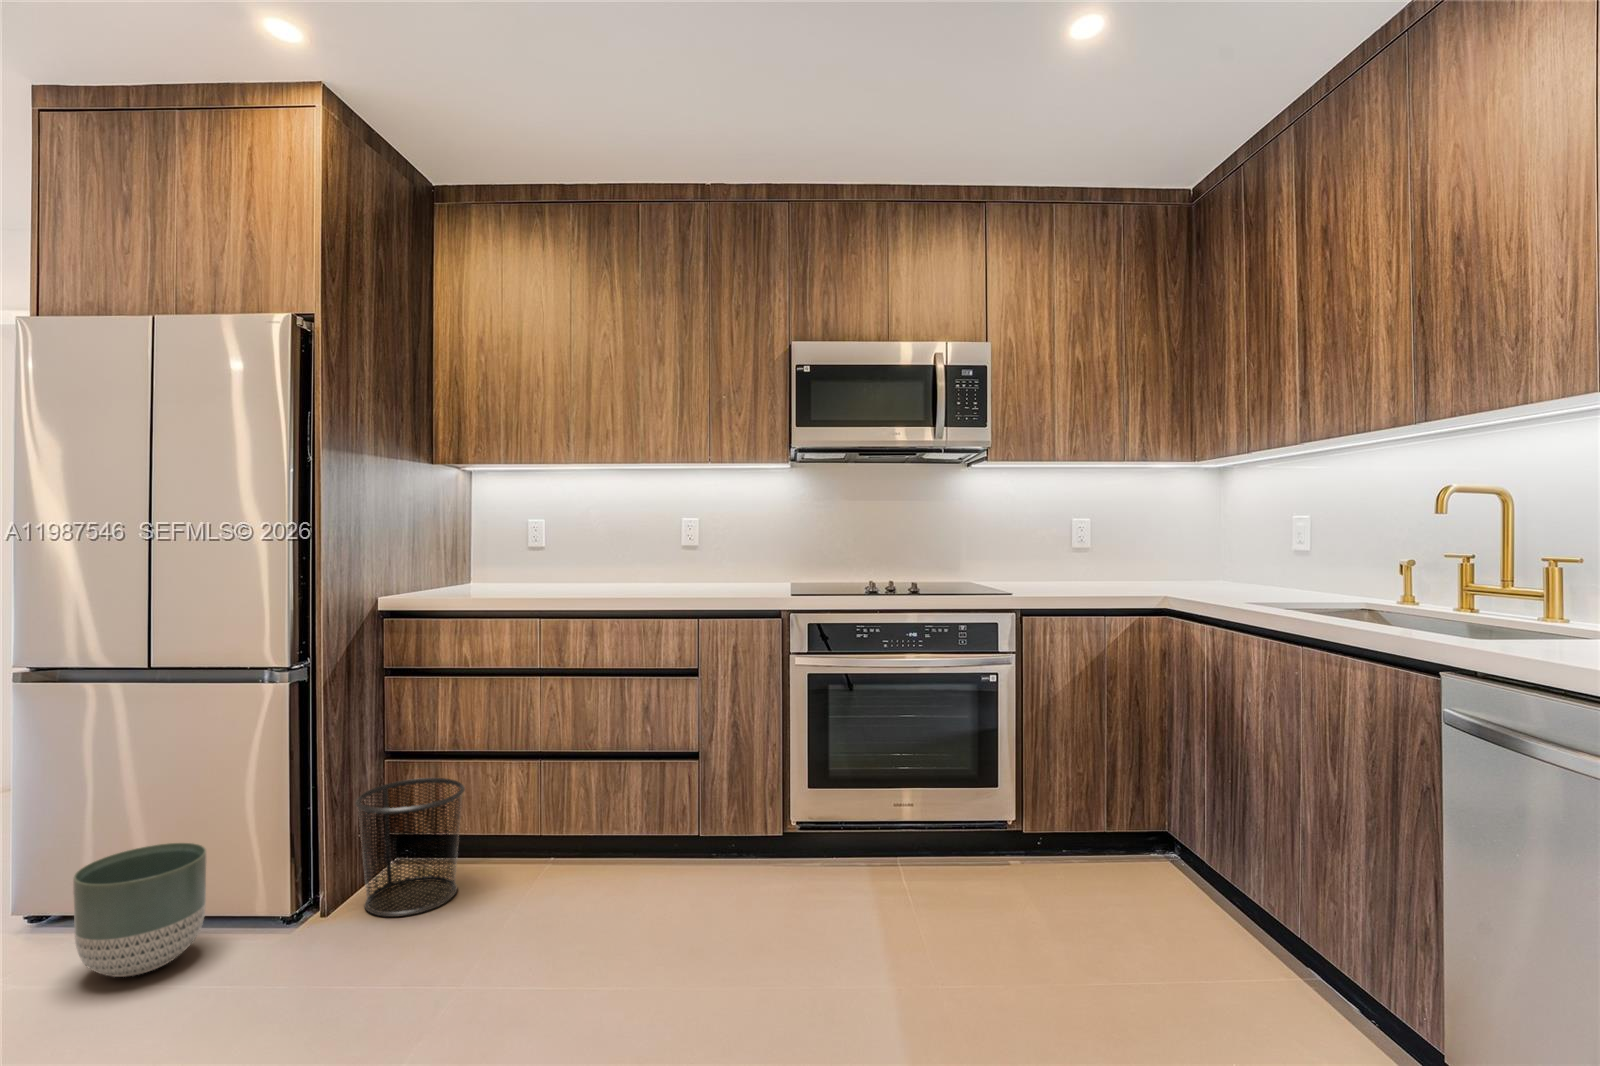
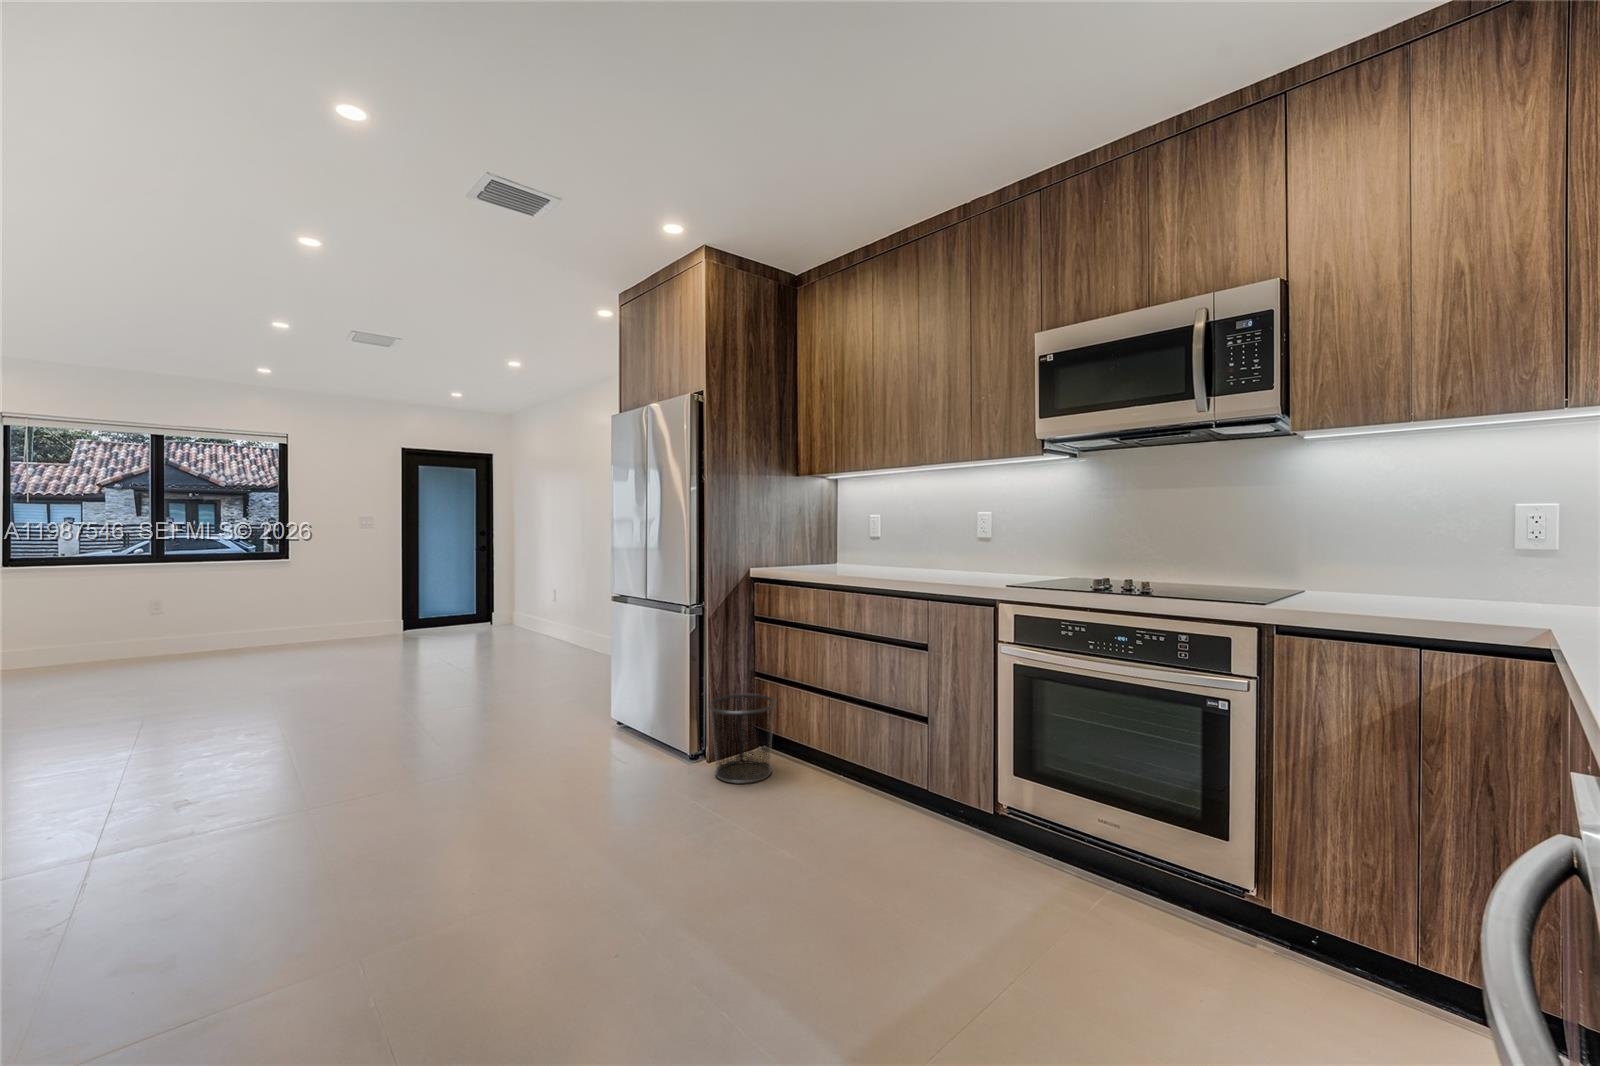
planter: present [73,843,206,977] -> none [582,702,640,769]

